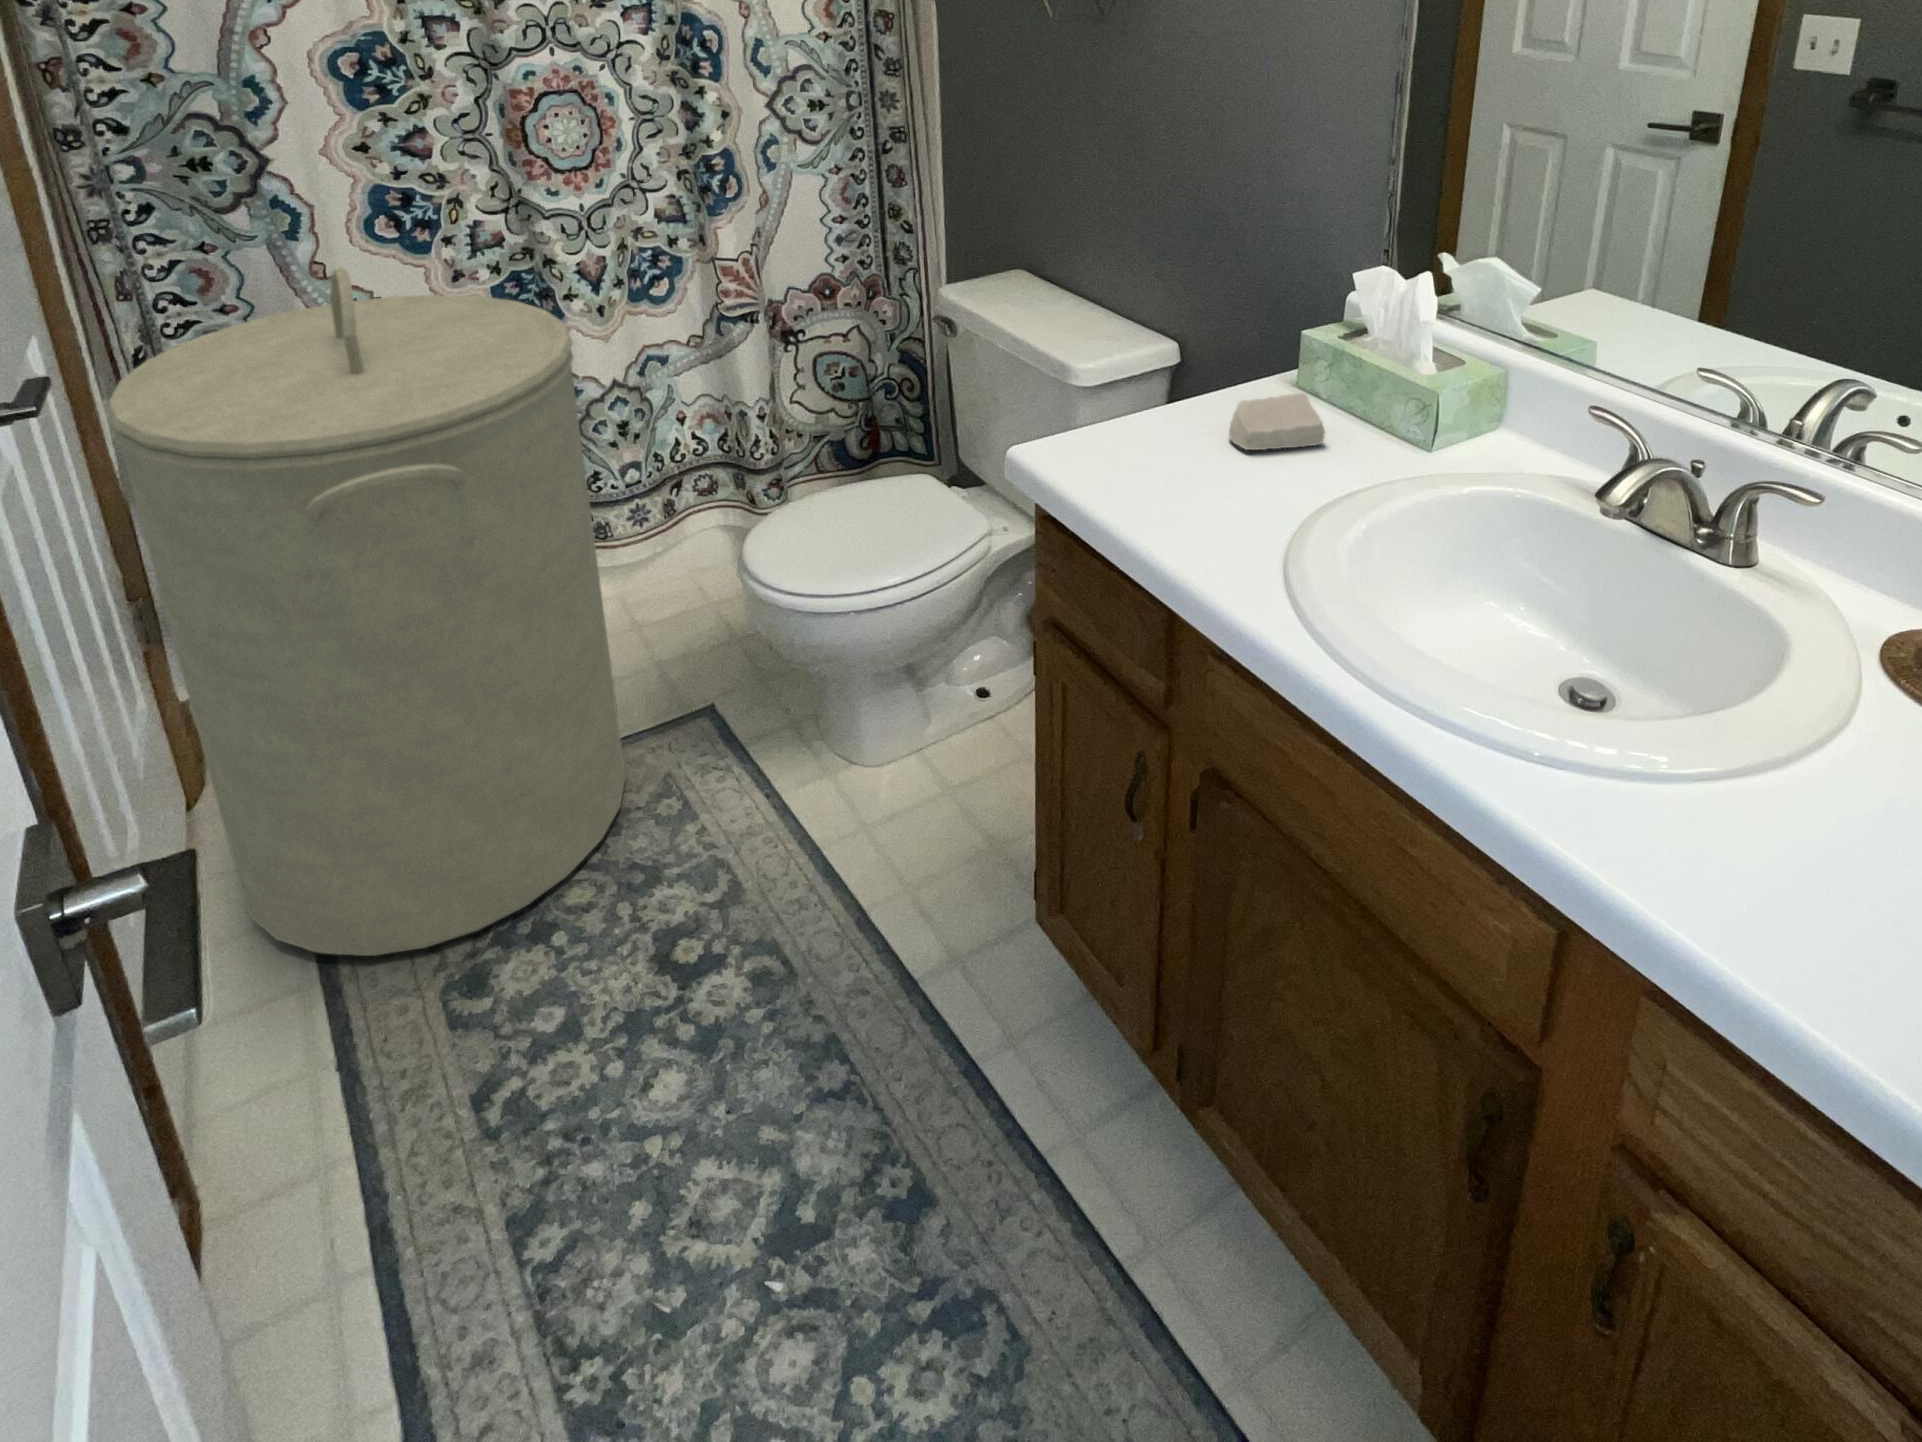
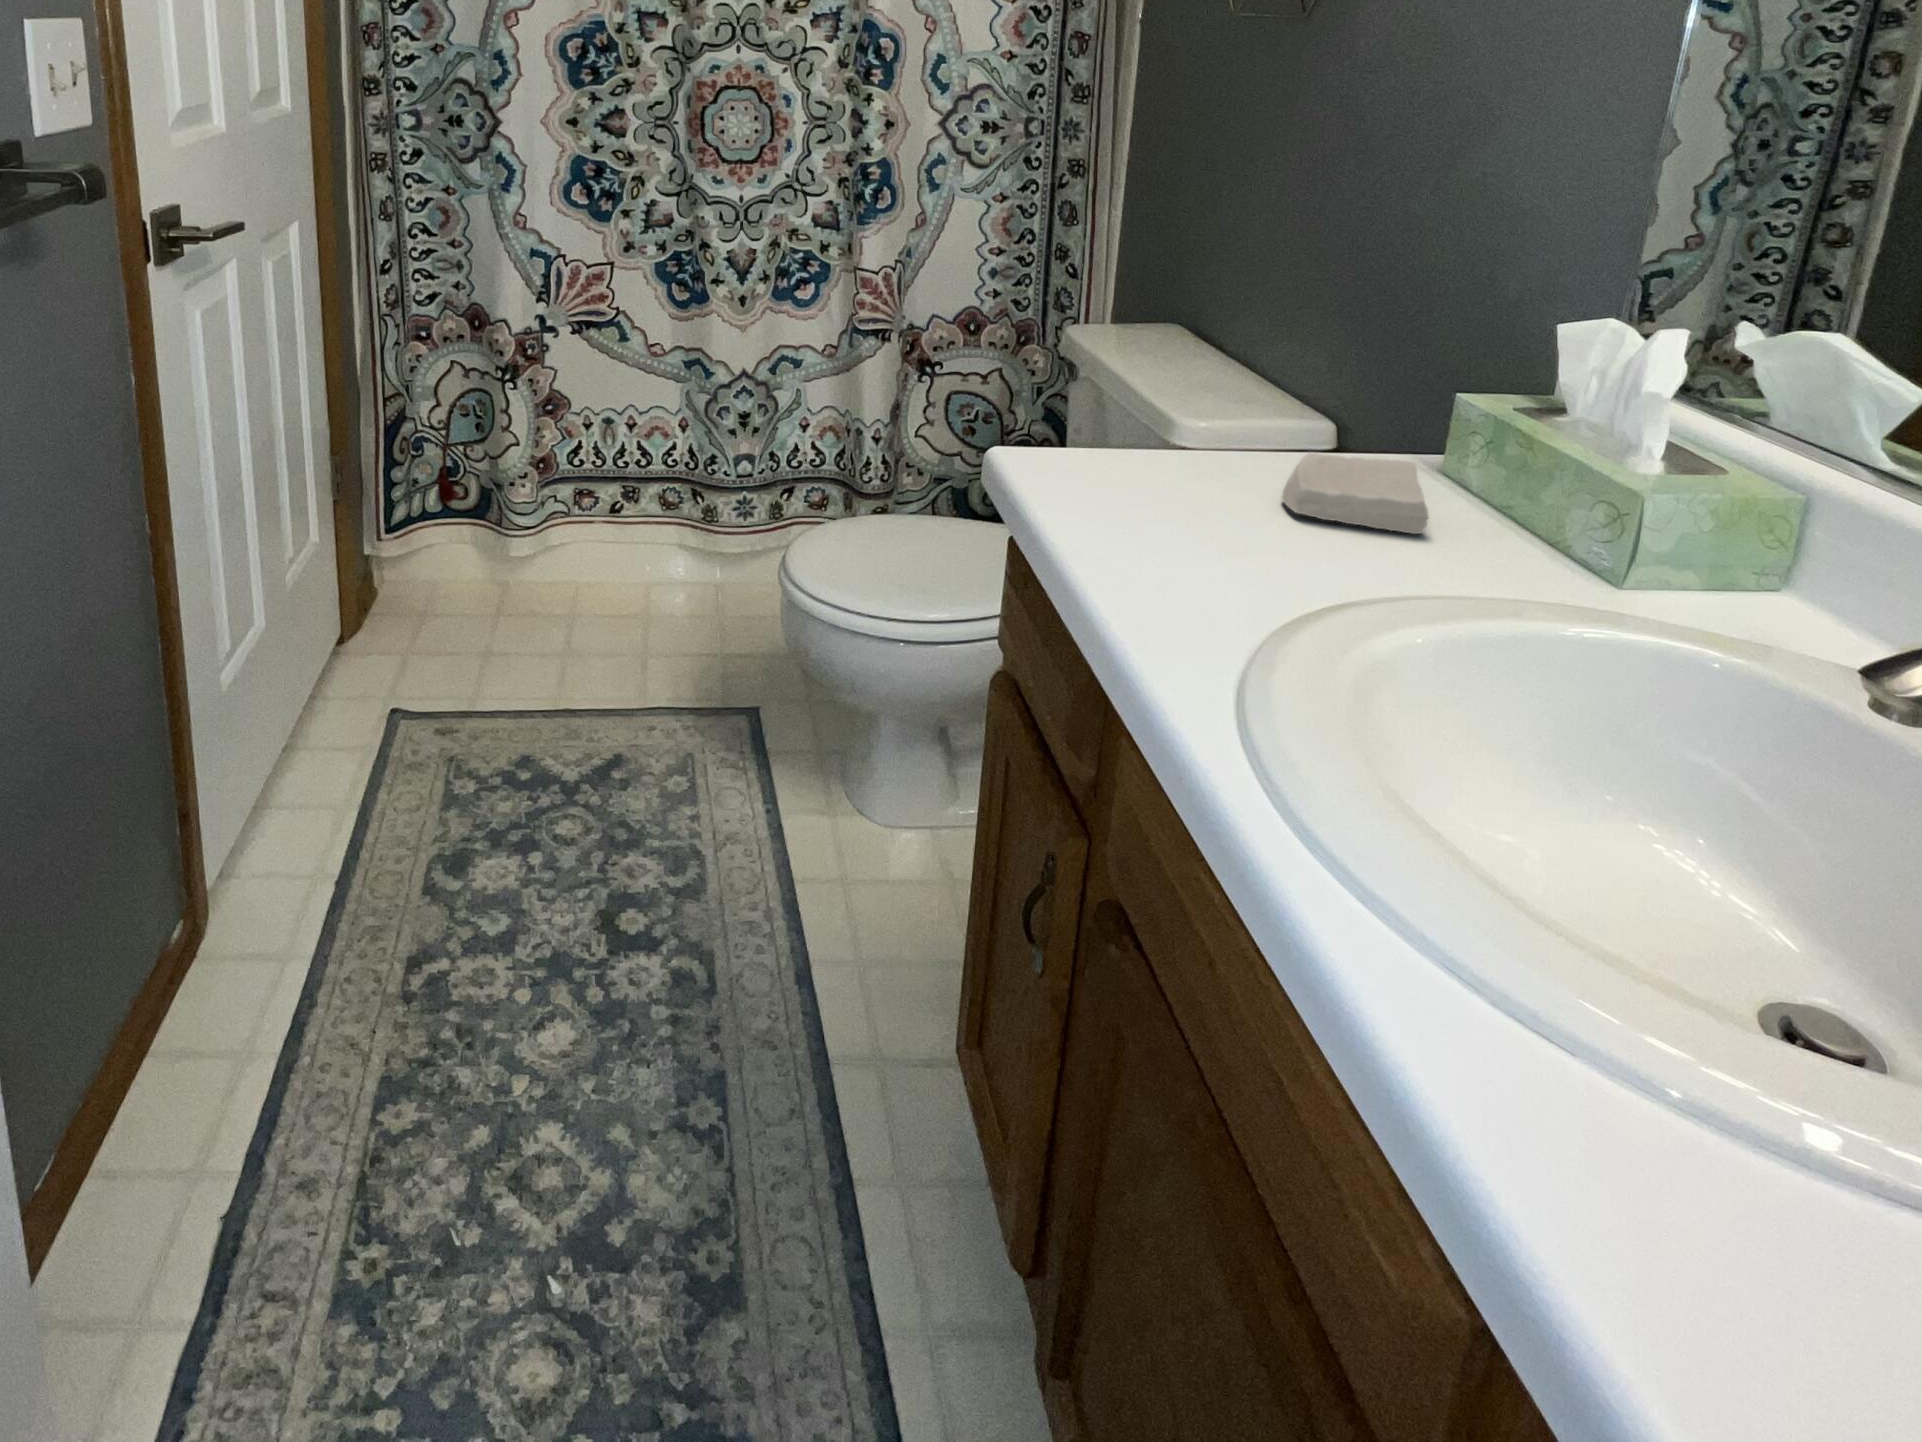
laundry hamper: present [107,267,626,956] -> none [309,196,670,823]

